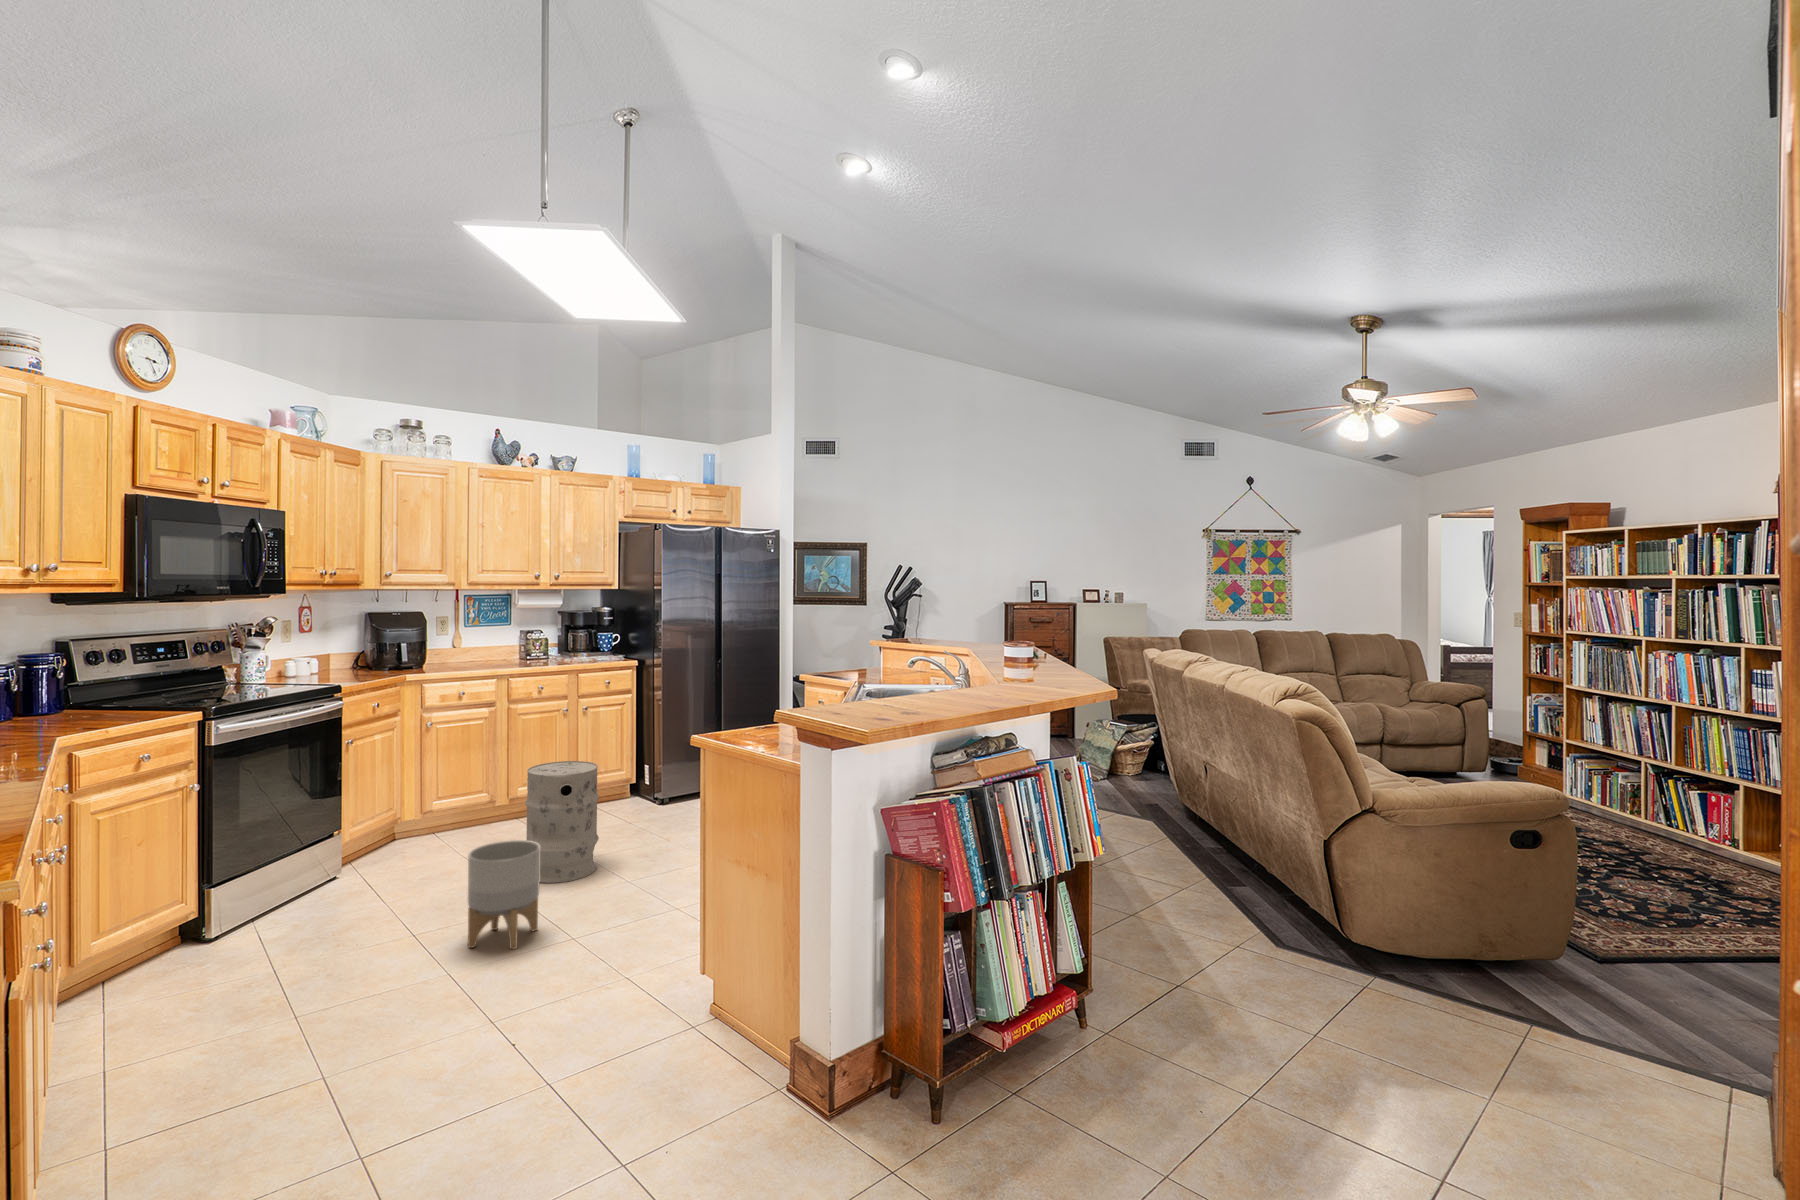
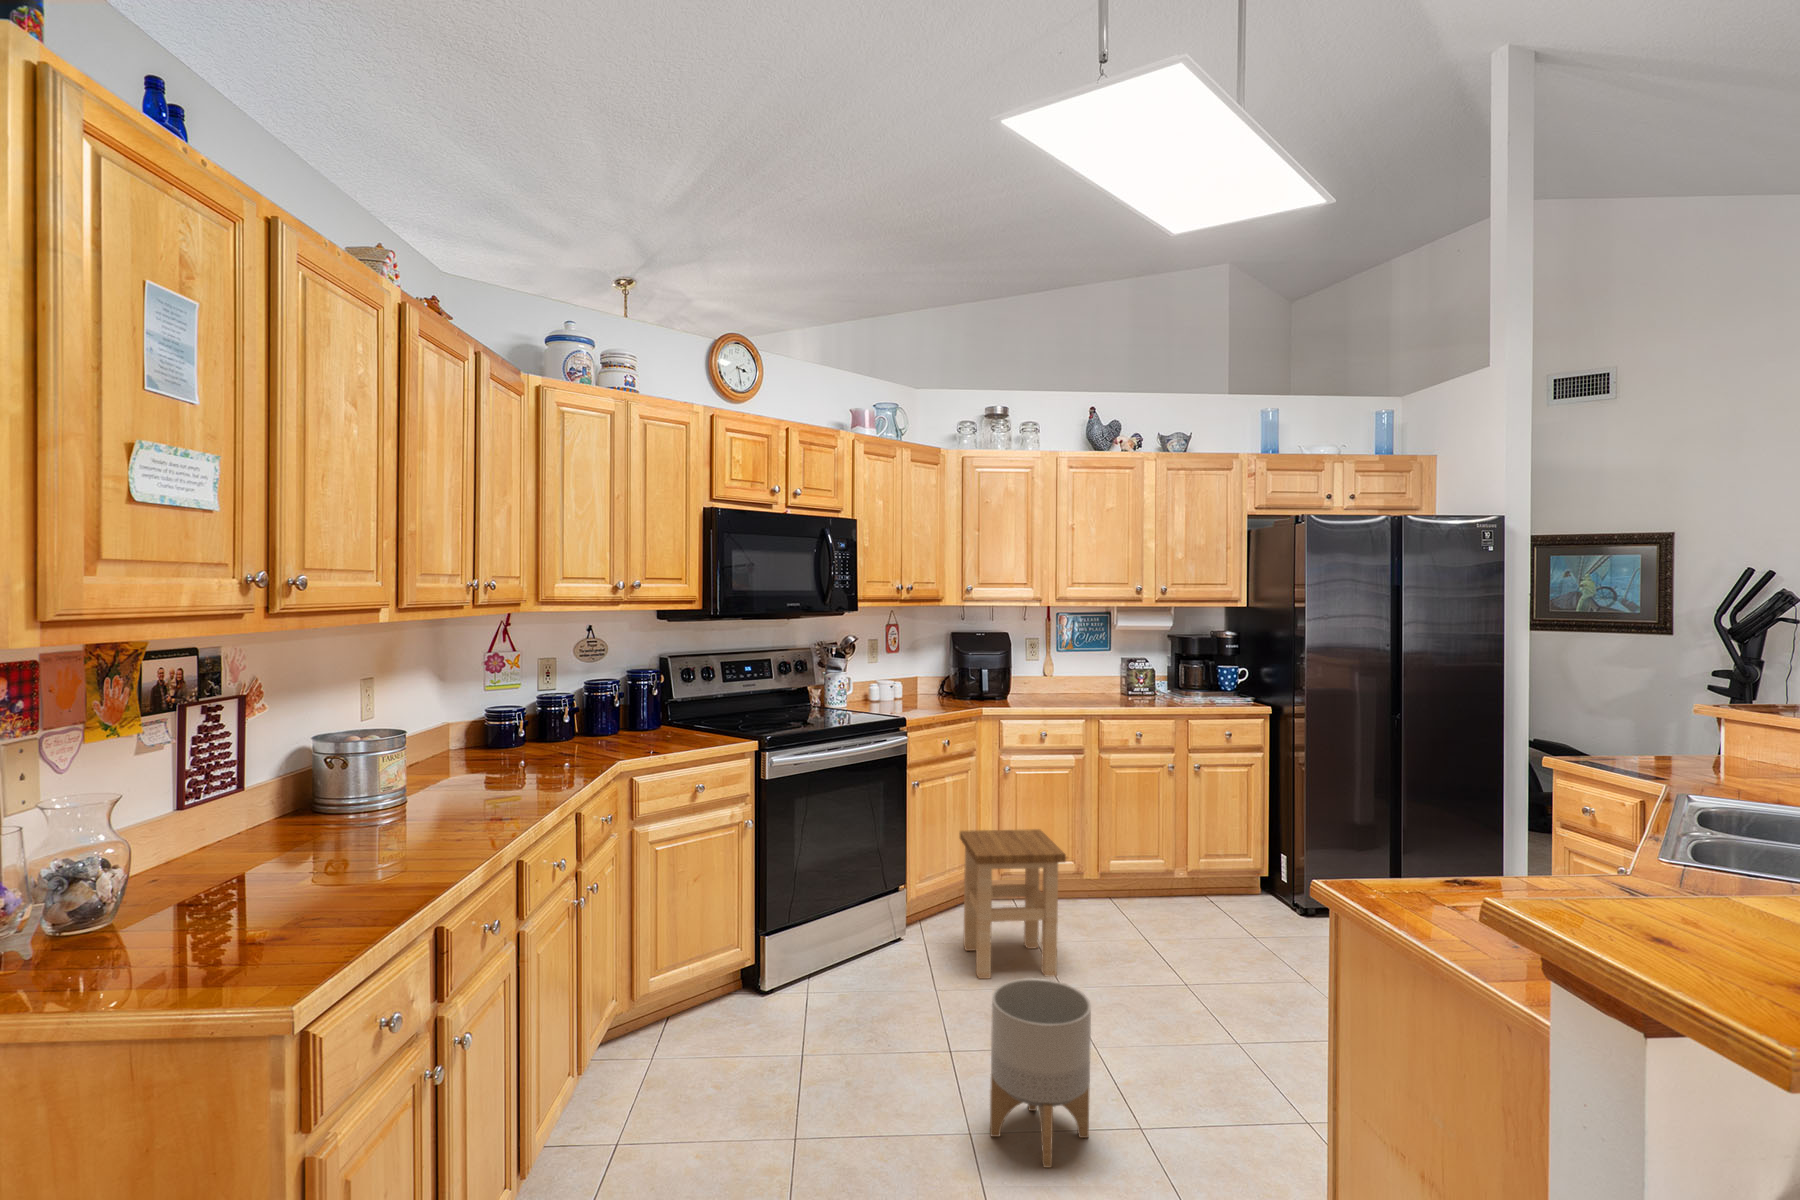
trash can: present [525,761,599,883] -> none [1094,853,1200,1045]
stool: none [397,763,496,881] -> present [960,829,1066,979]

